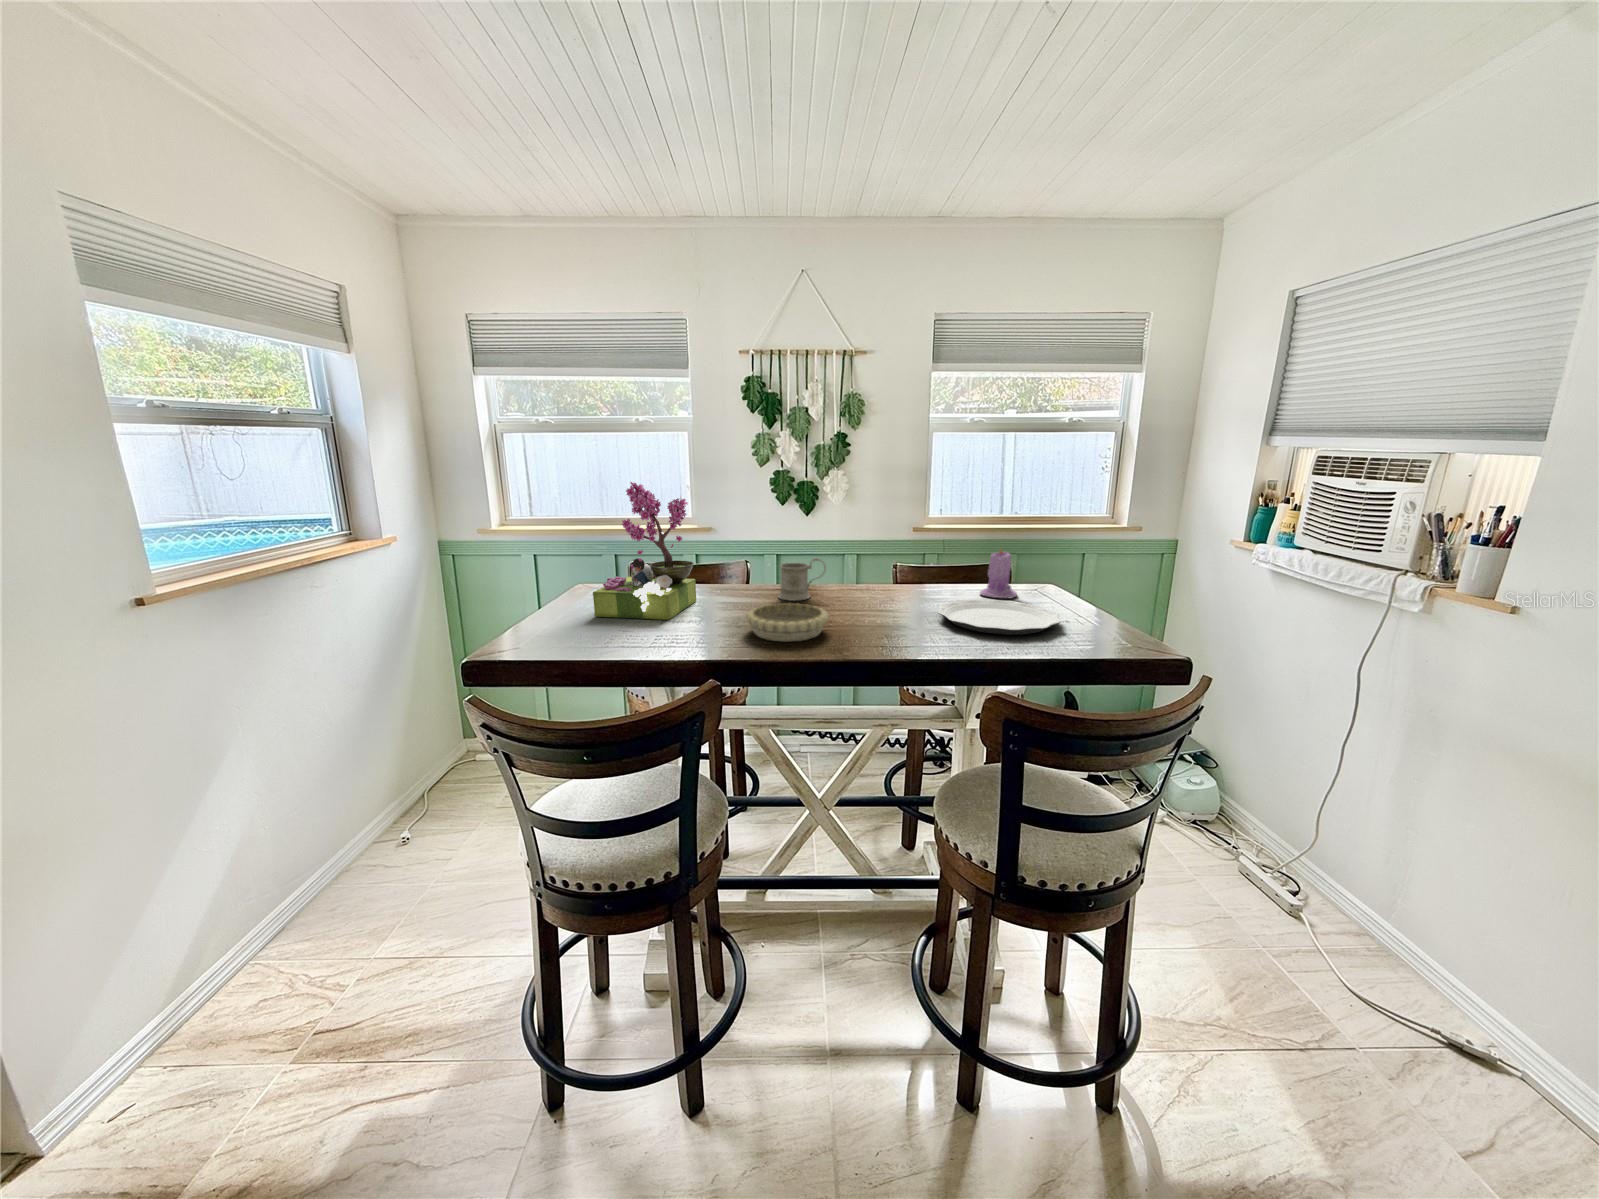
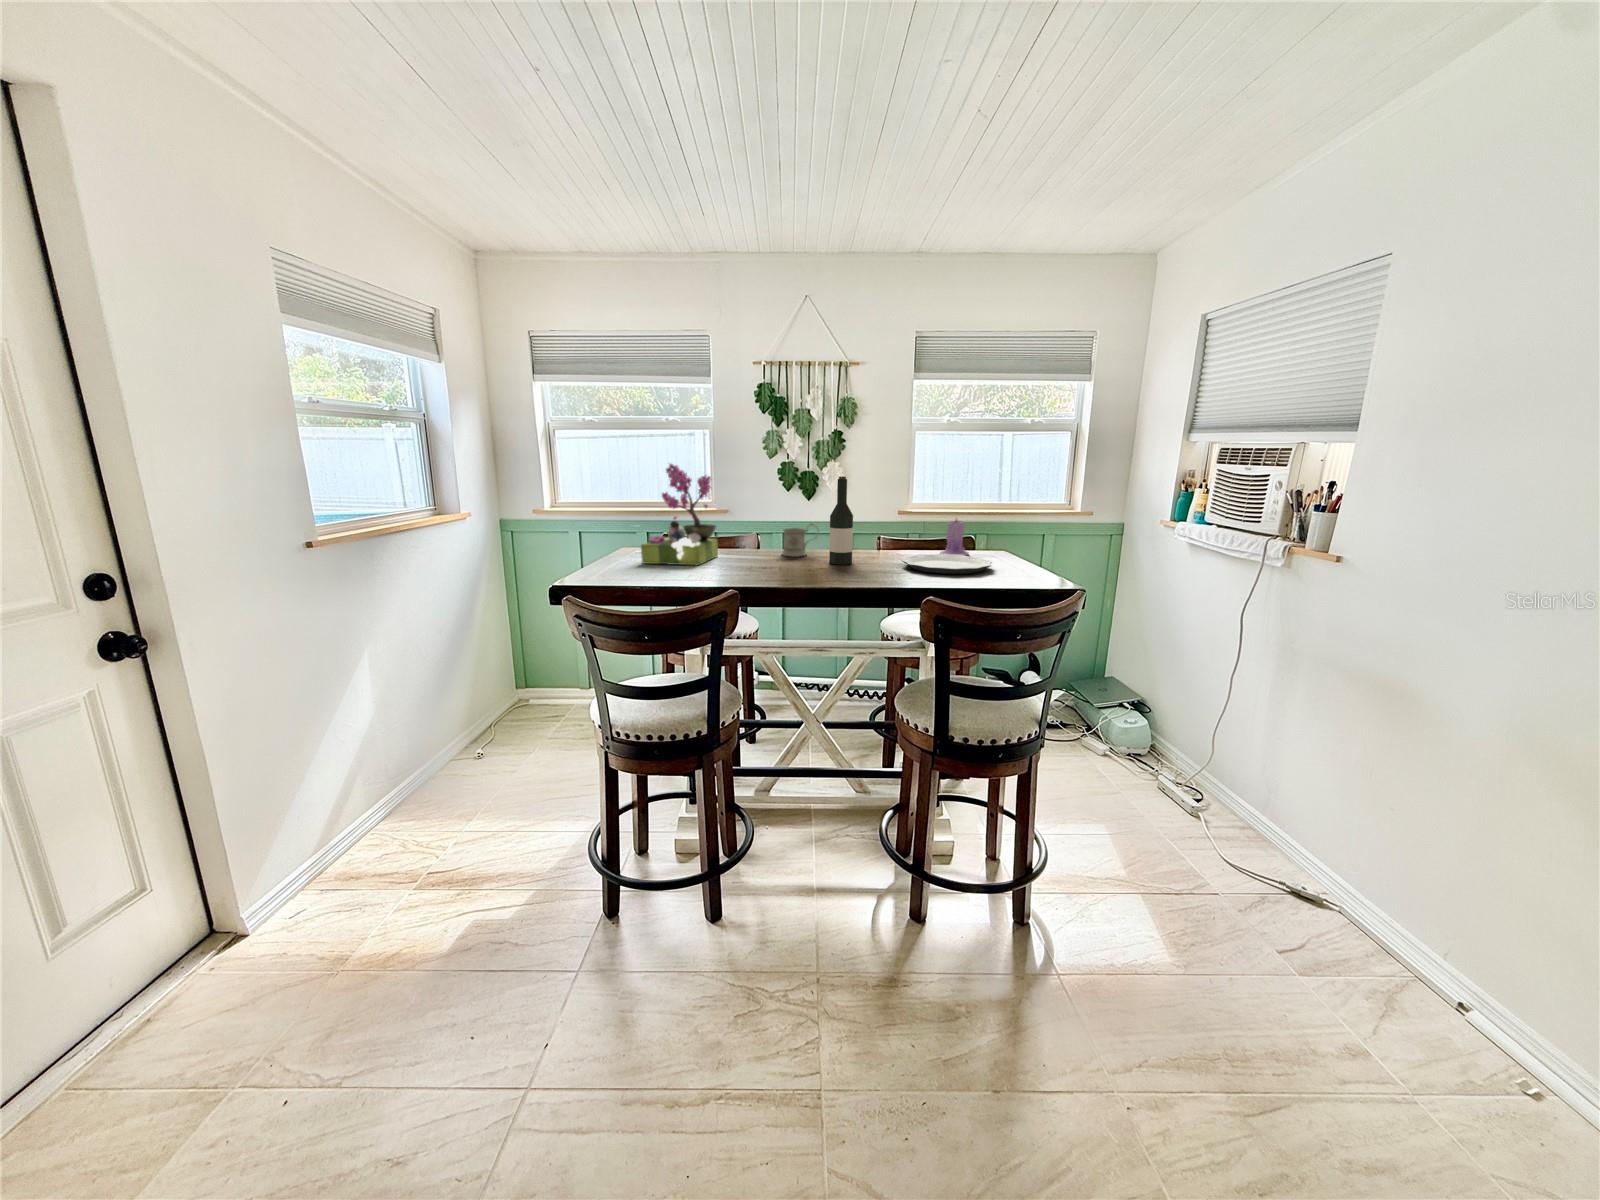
wine bottle: none [842,501,873,616] -> present [829,476,853,565]
decorative bowl: present [746,603,829,641] -> none [756,553,818,576]

